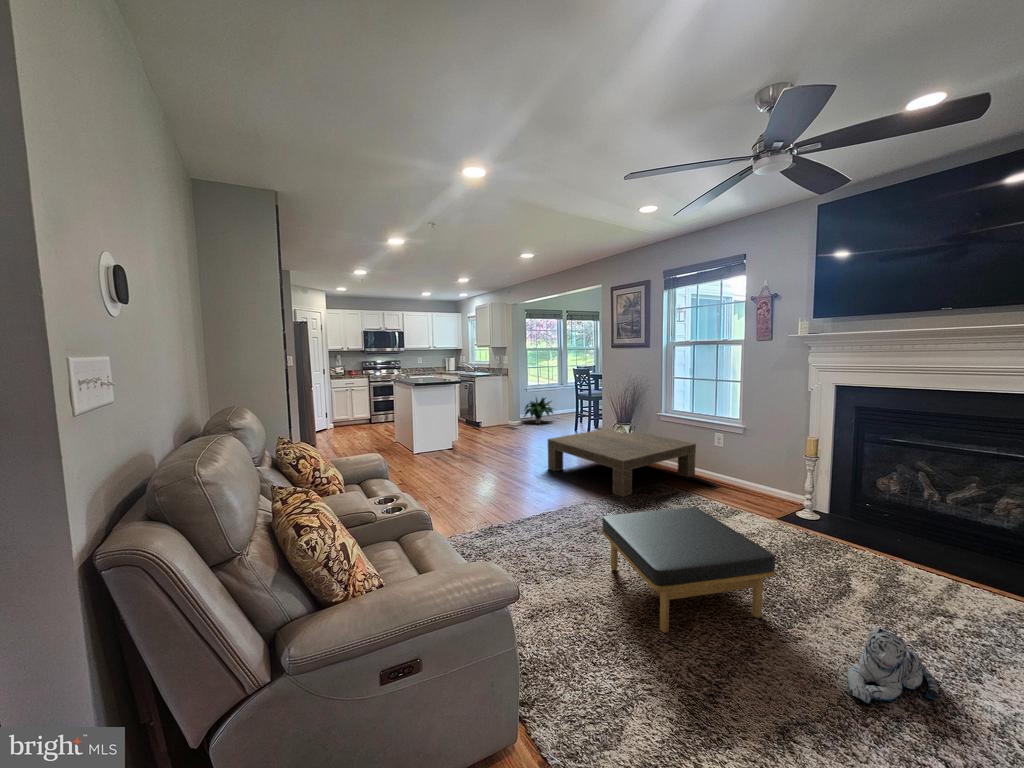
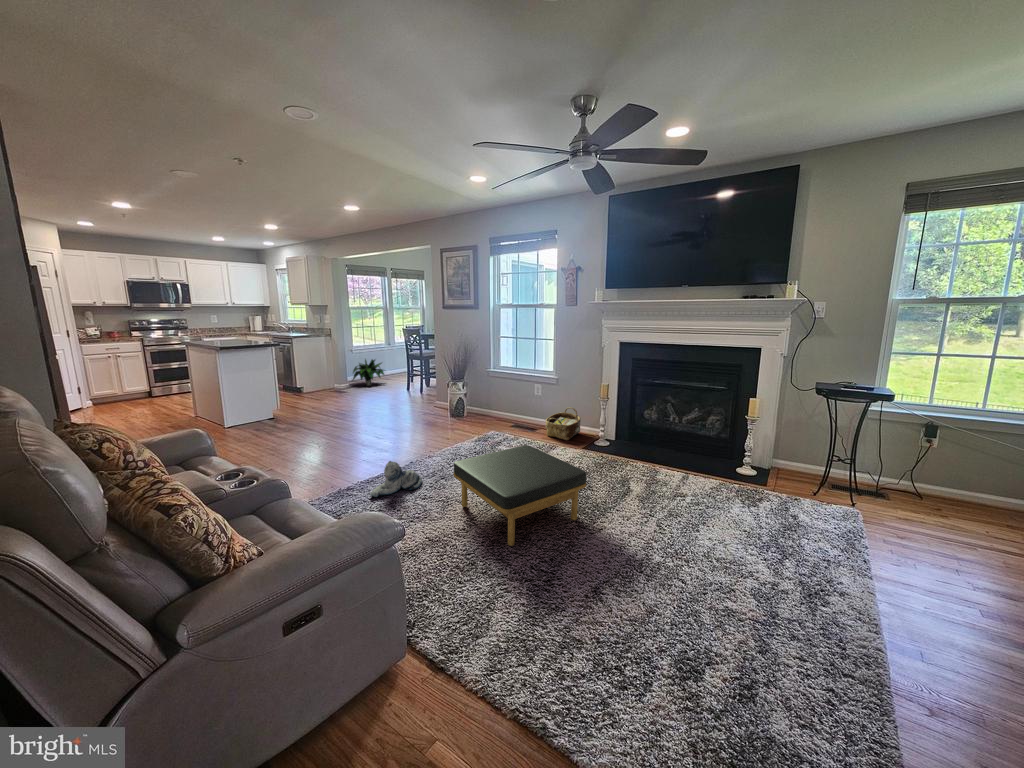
coffee table: present [548,428,696,497] -> none [386,385,520,447]
woven basket: none [728,464,778,506] -> present [545,407,580,440]
plush toy: present [847,627,939,704] -> present [371,461,422,497]

